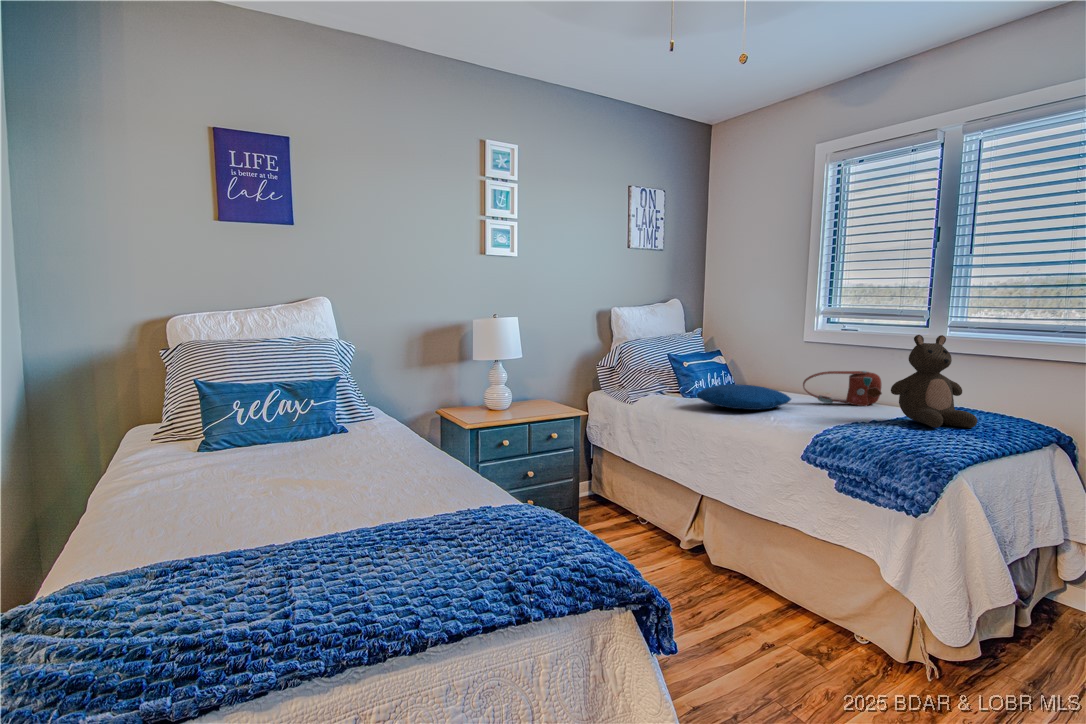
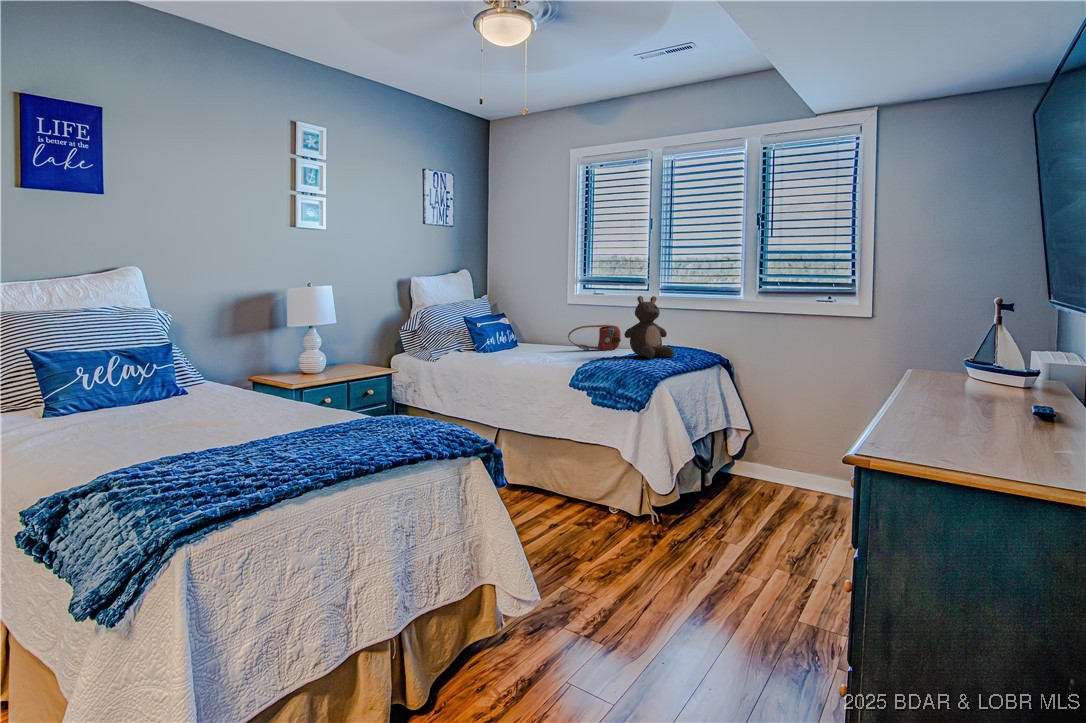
pillow: present [696,384,791,410] -> none [490,338,561,357]

